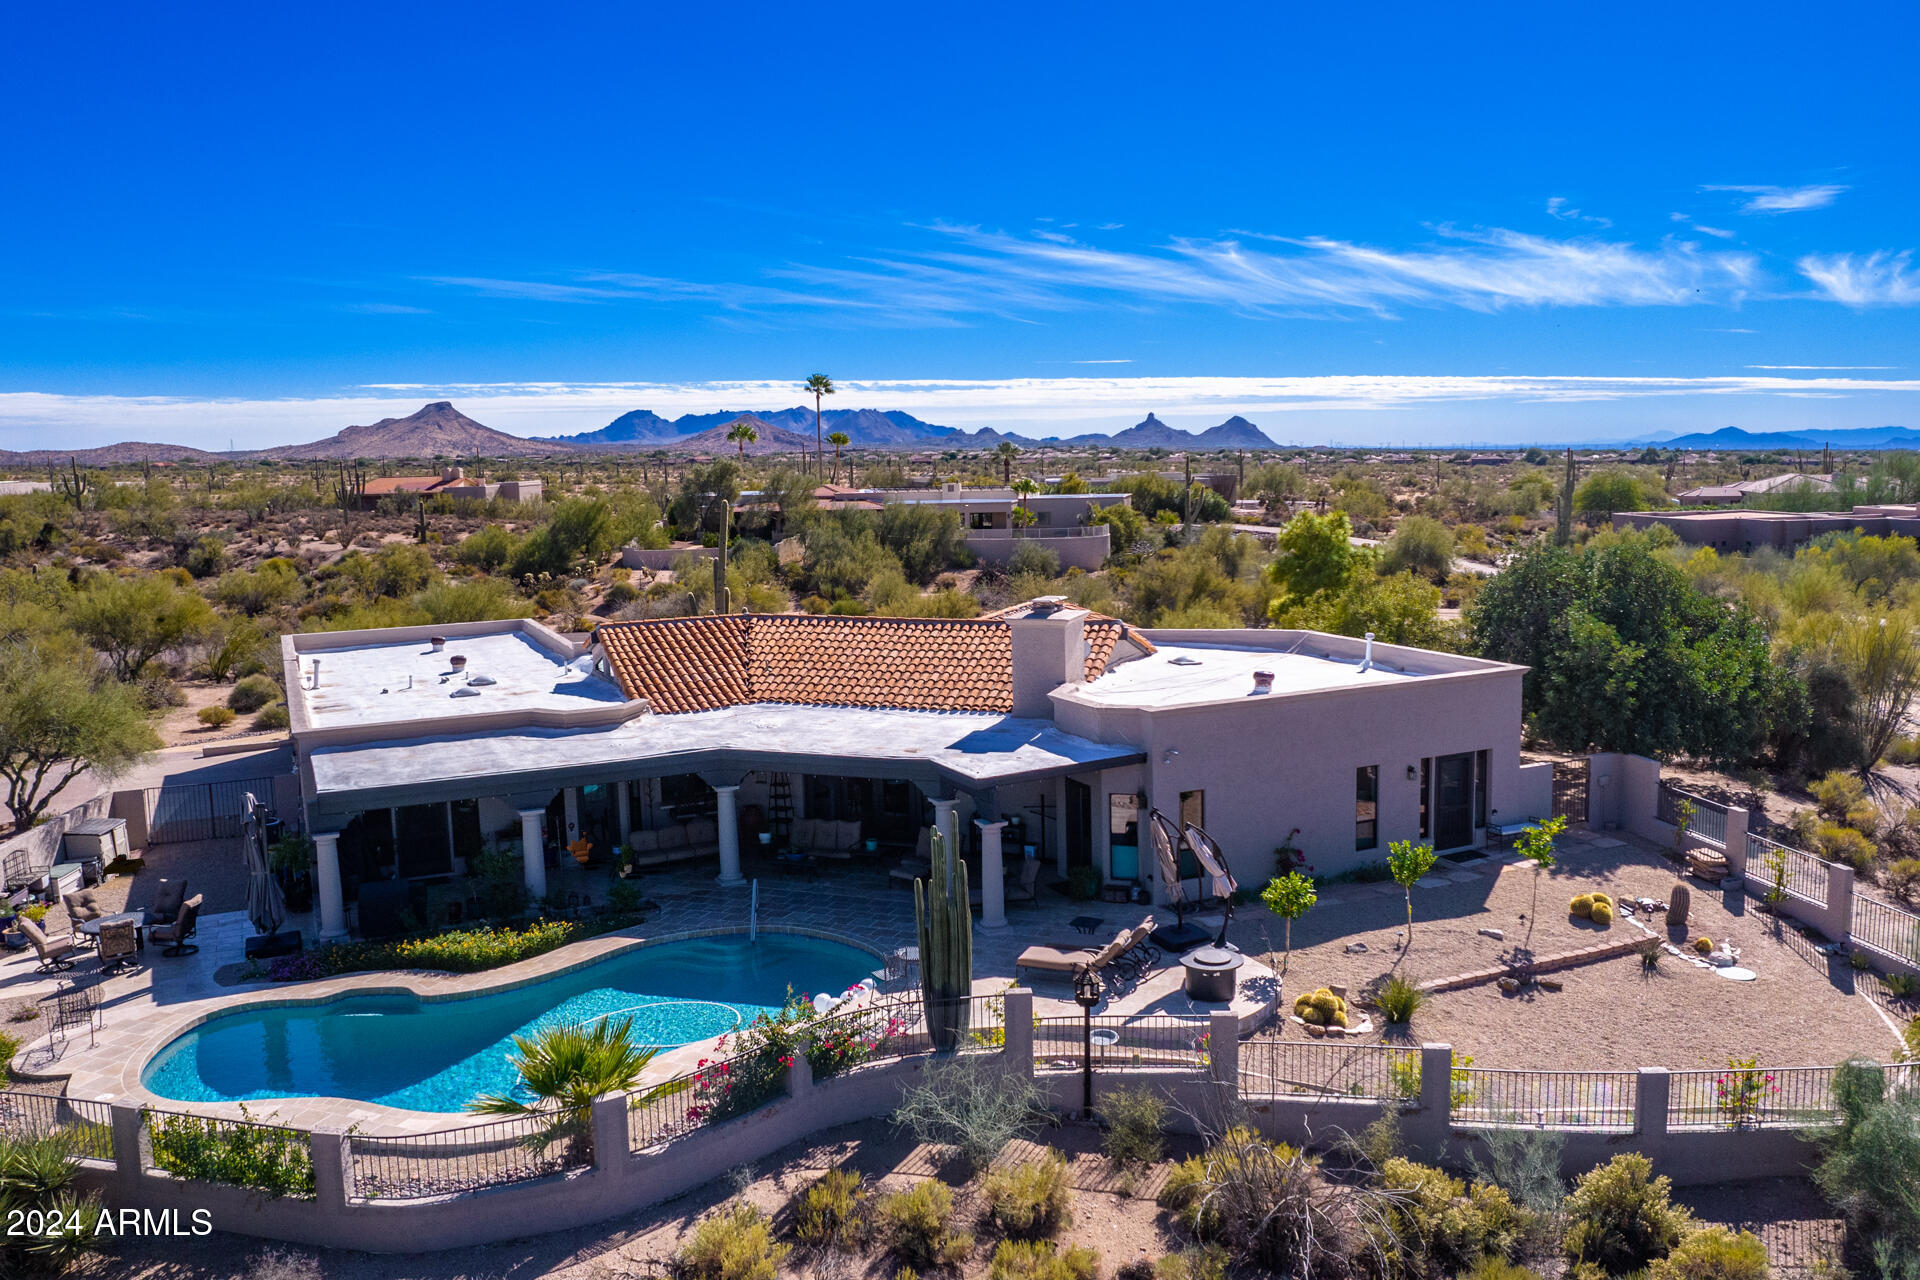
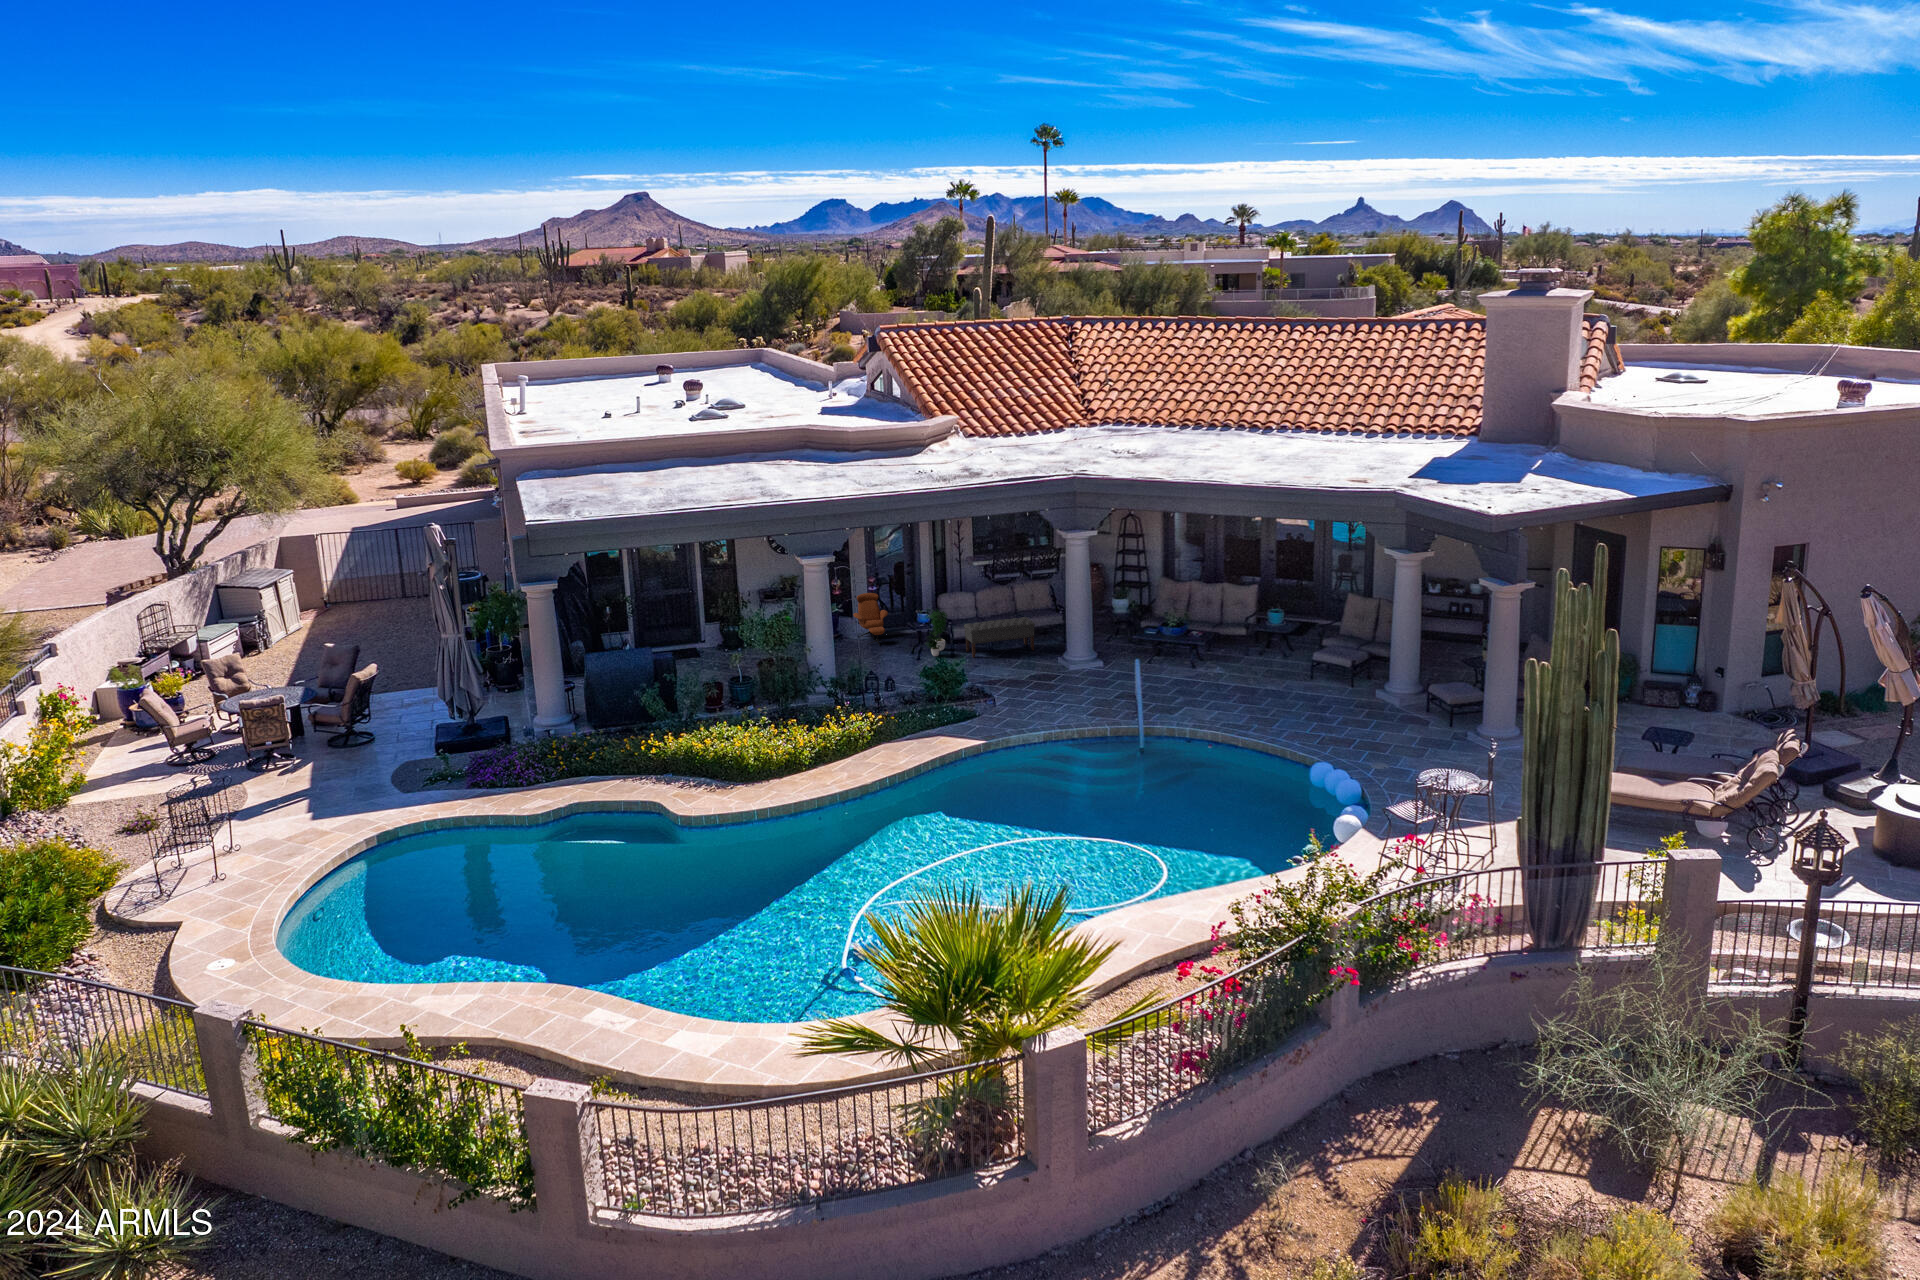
bench: none [645,847,696,878] -> present [964,617,1035,658]
side table: present [103,854,146,878] -> none [269,613,322,643]

